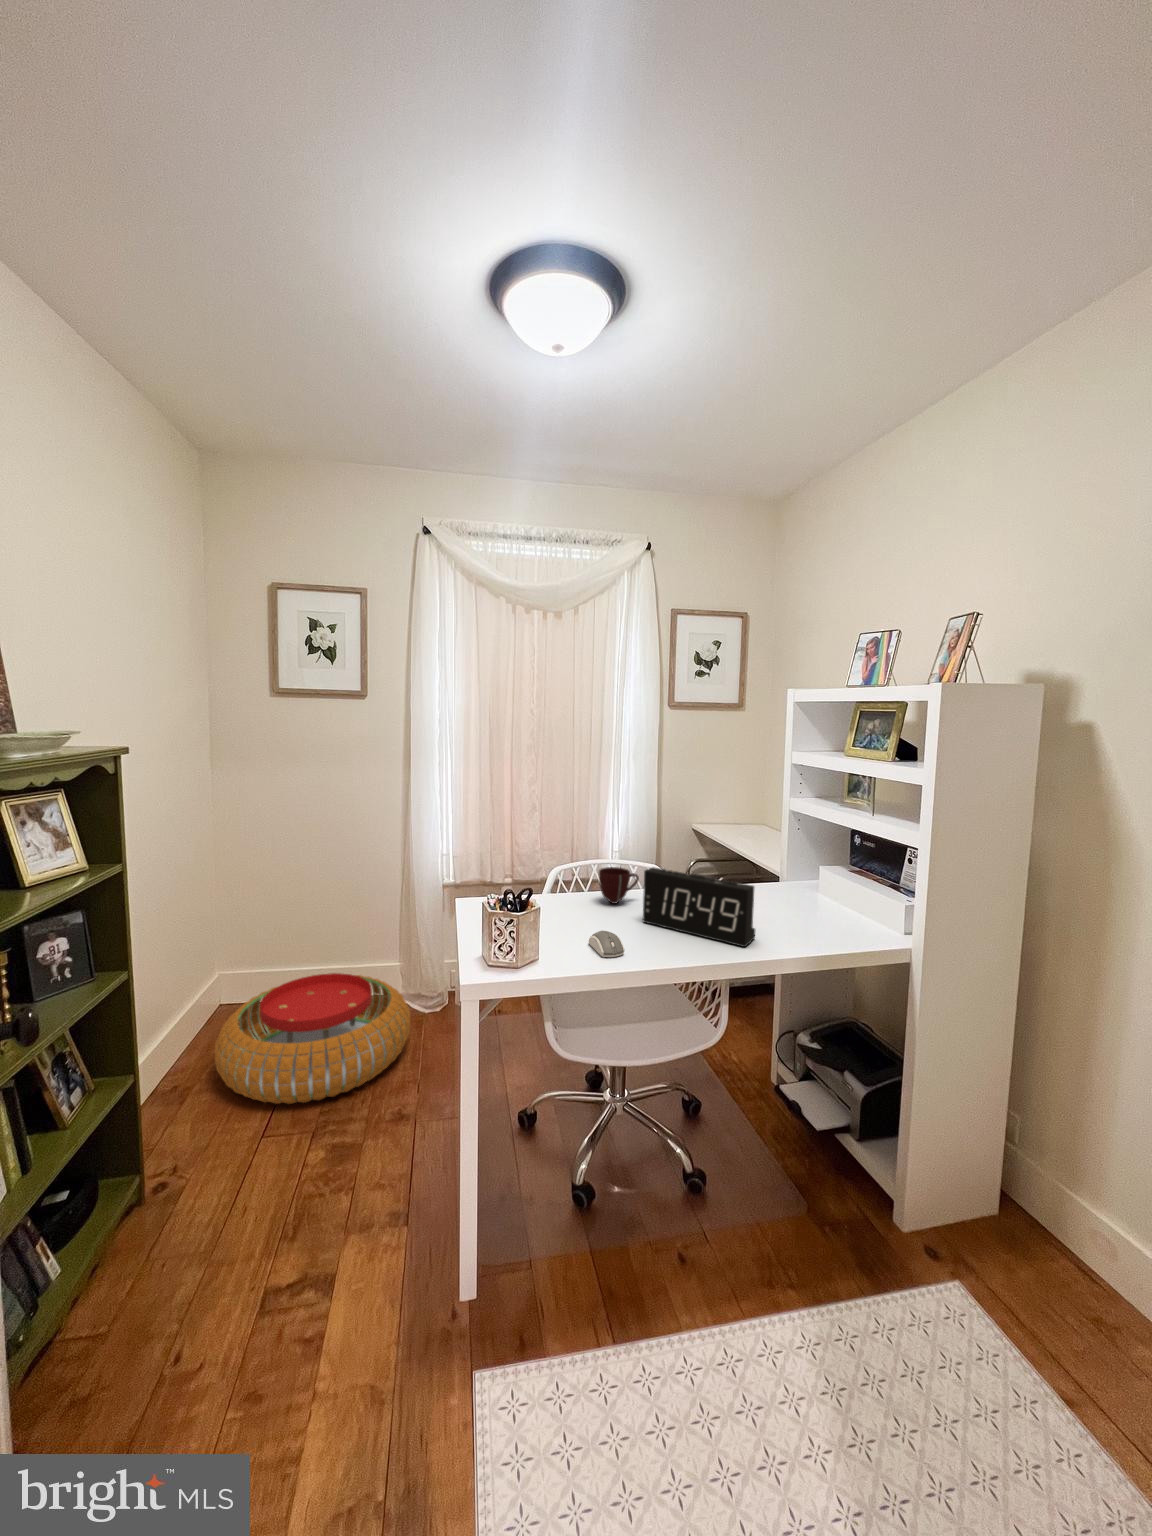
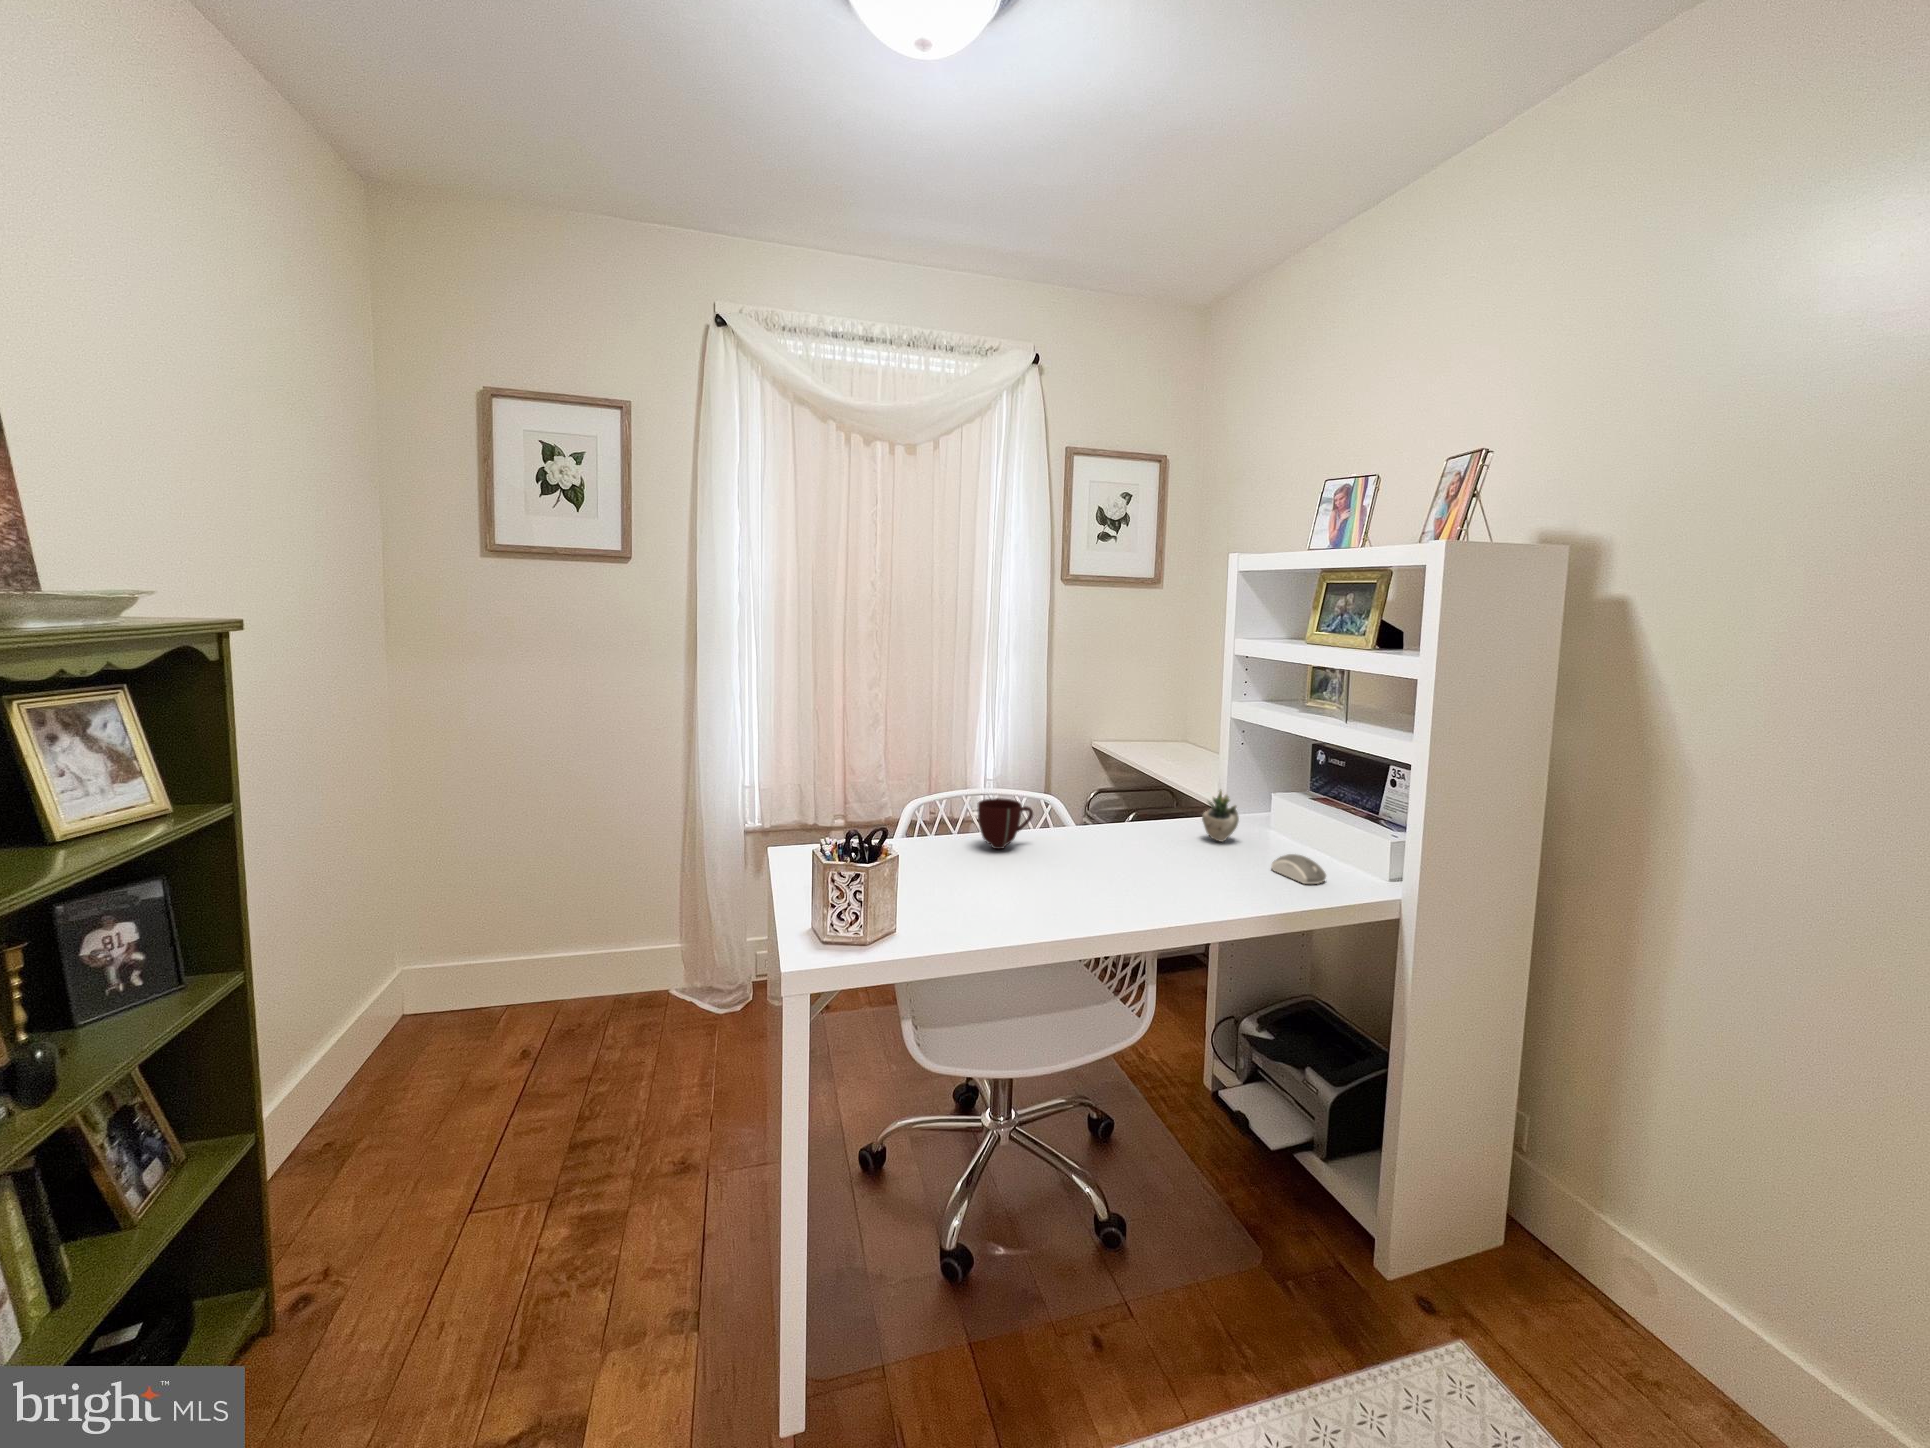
succulent plant: none [764,863,820,902] -> present [1202,791,1239,842]
alarm clock: present [643,867,755,947] -> none [1041,797,1197,905]
computer mouse: present [589,931,625,957] -> present [1271,854,1326,884]
pouf: present [215,973,411,1104] -> none [397,961,703,1159]

